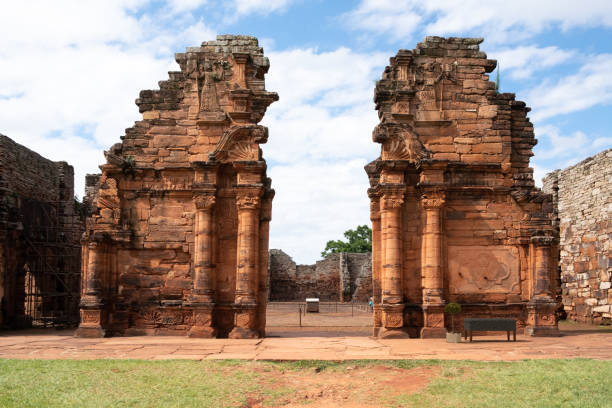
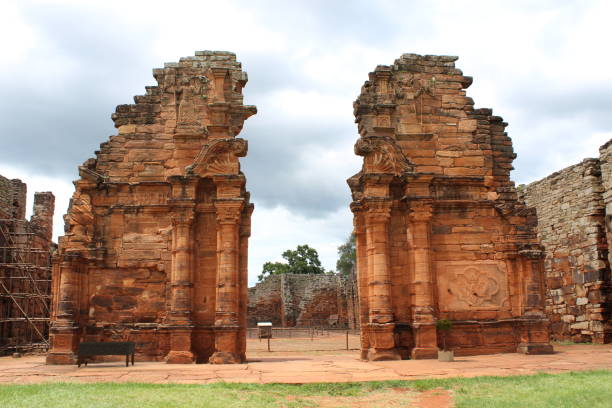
bench: present [463,318,516,342] -> present [78,341,136,367]

